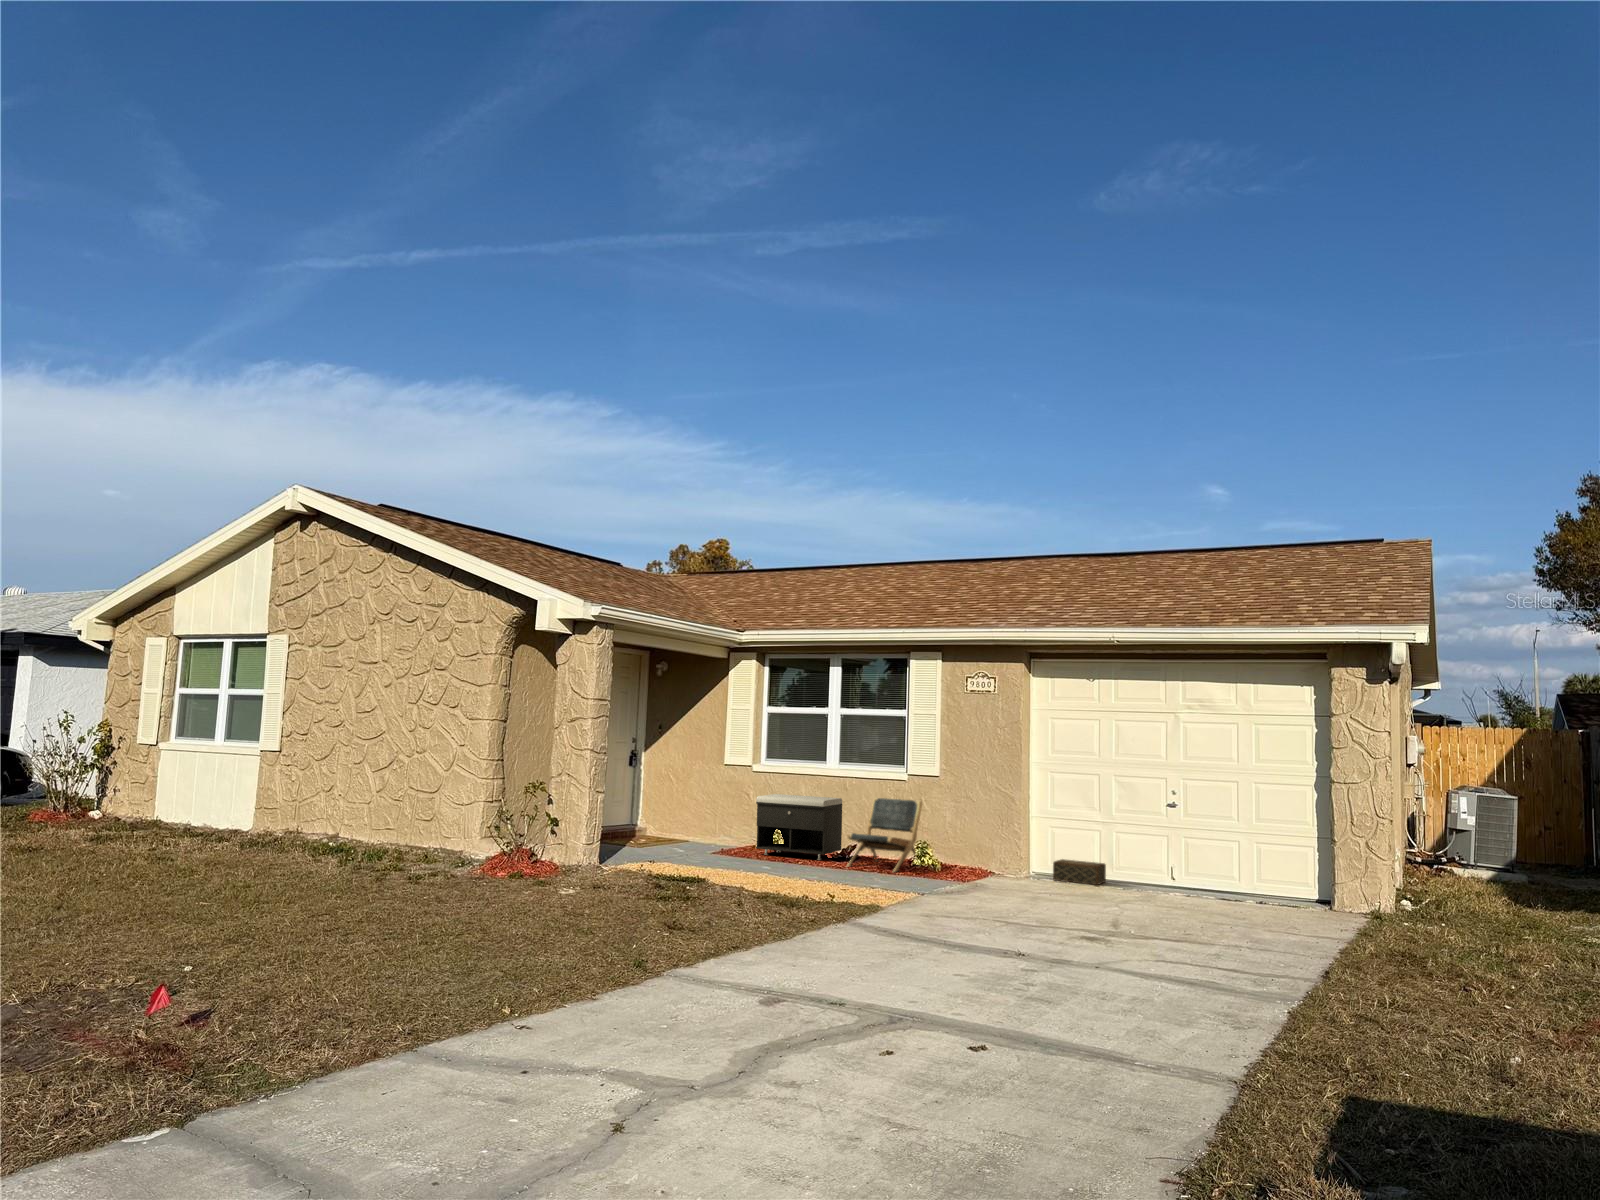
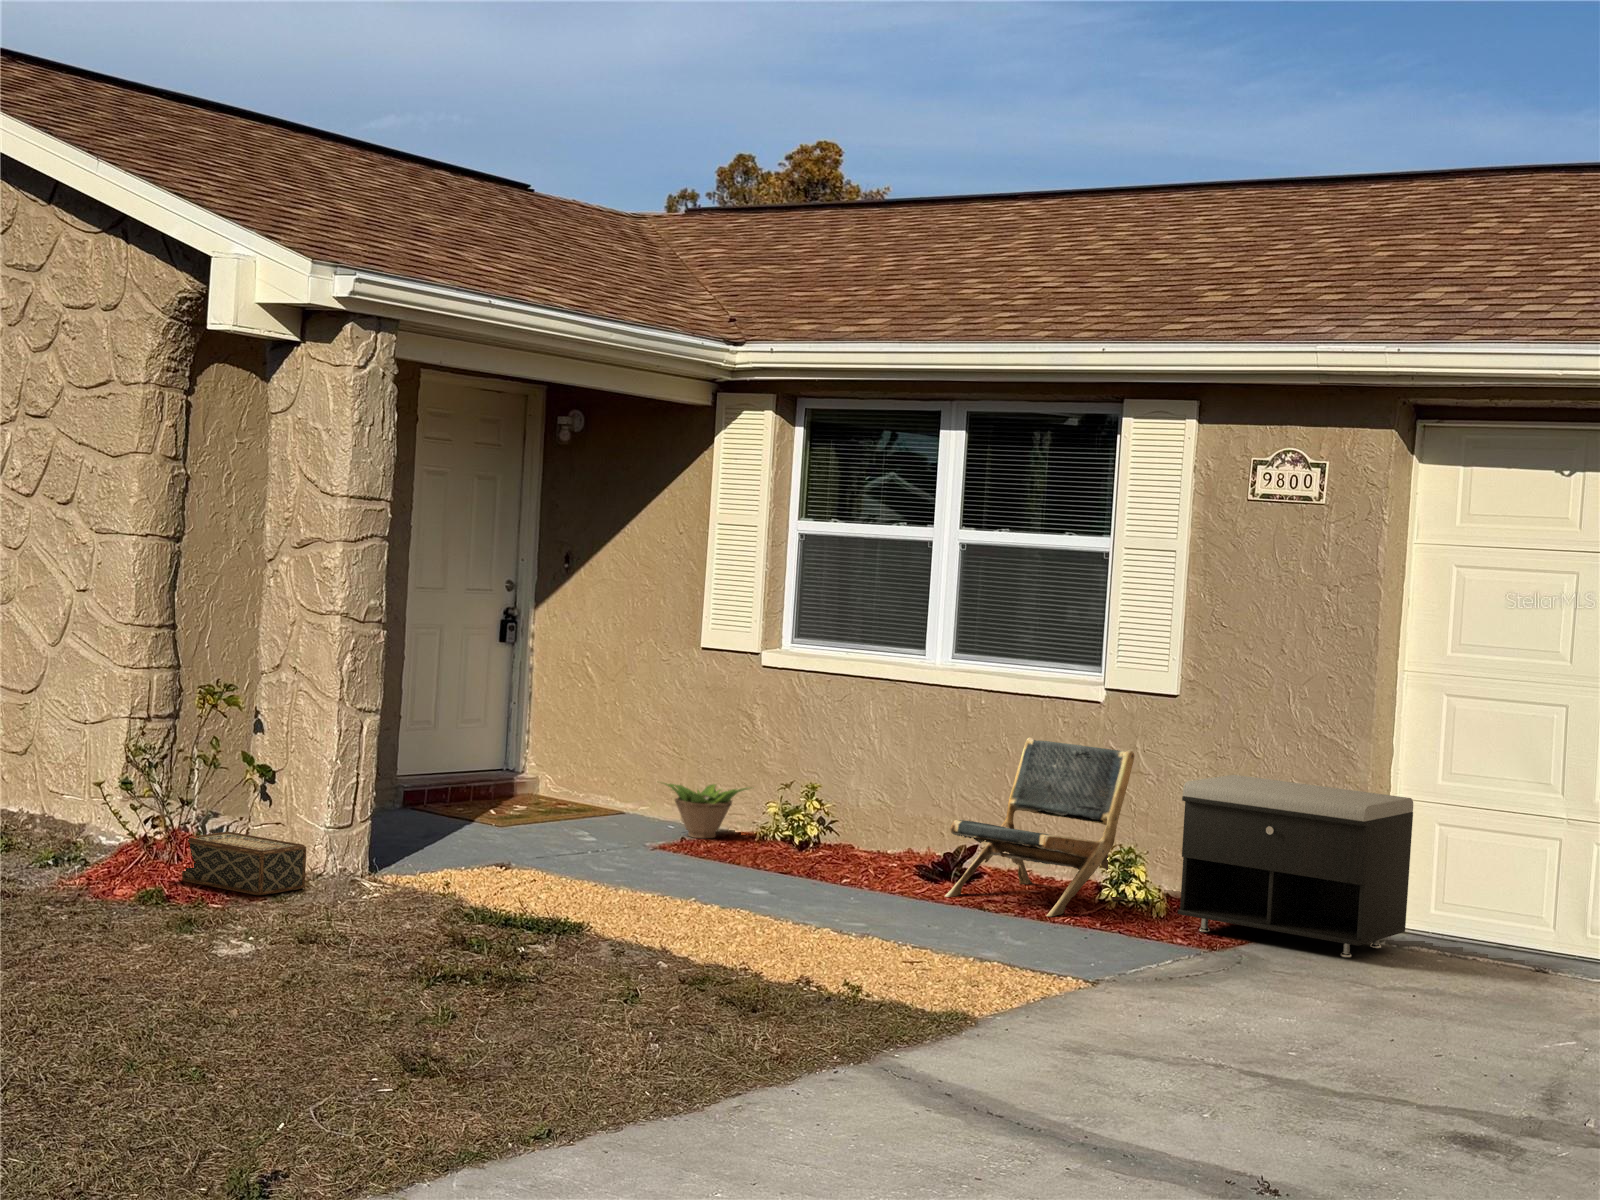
storage bench: present [756,794,842,860] -> present [1178,775,1413,958]
decorative plant: none [709,825,751,849] -> present [664,783,749,838]
woven basket: present [1053,859,1106,885] -> present [182,832,306,895]

